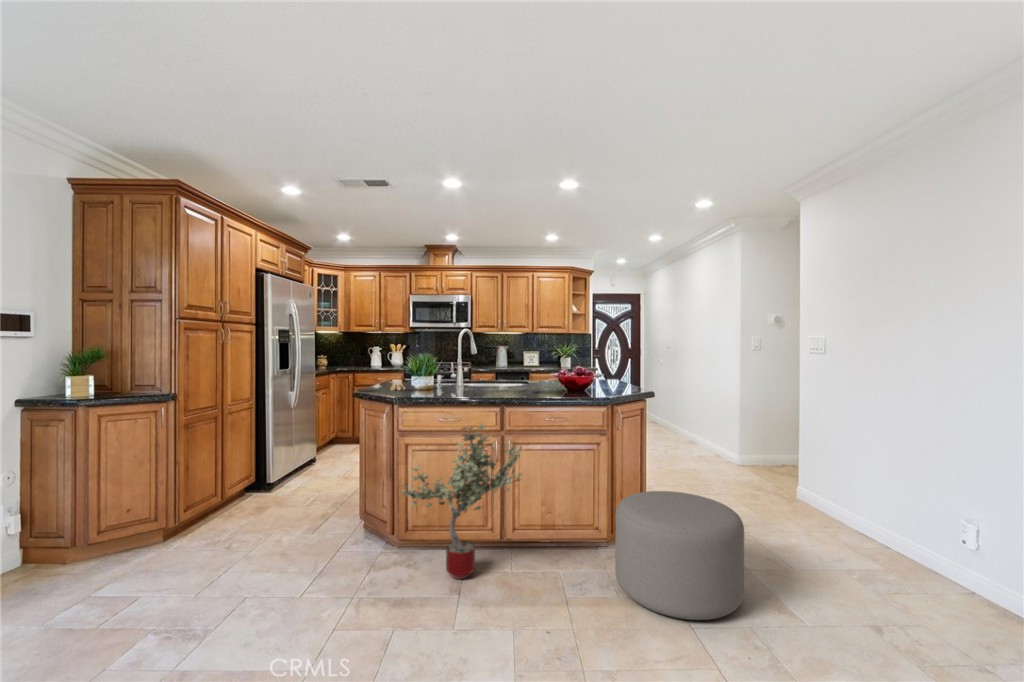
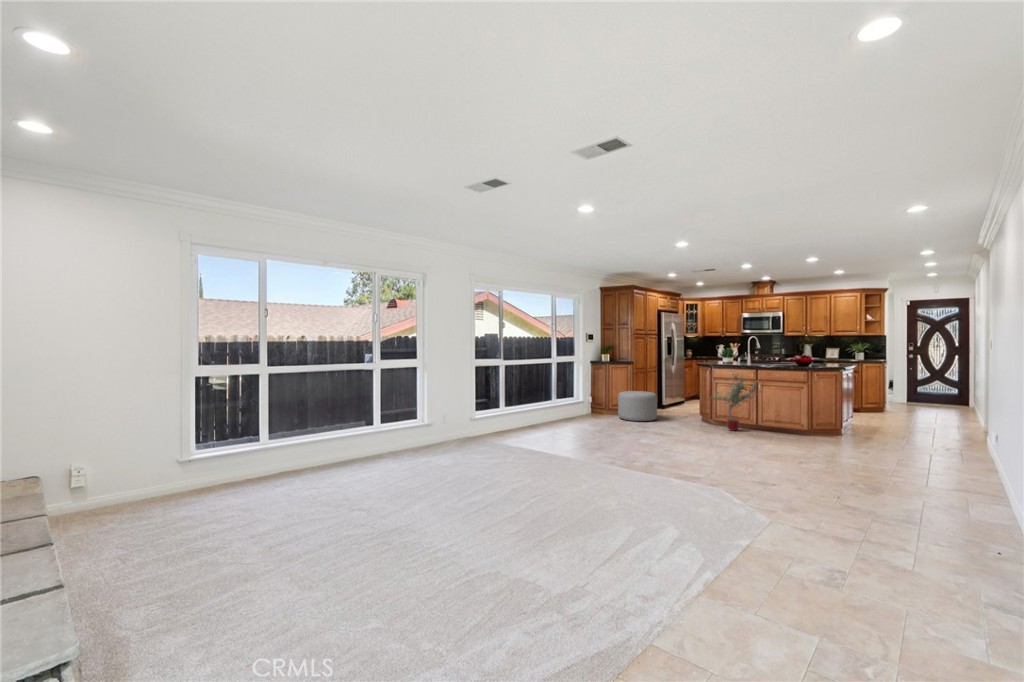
ottoman: present [615,491,744,620] -> present [618,391,657,421]

